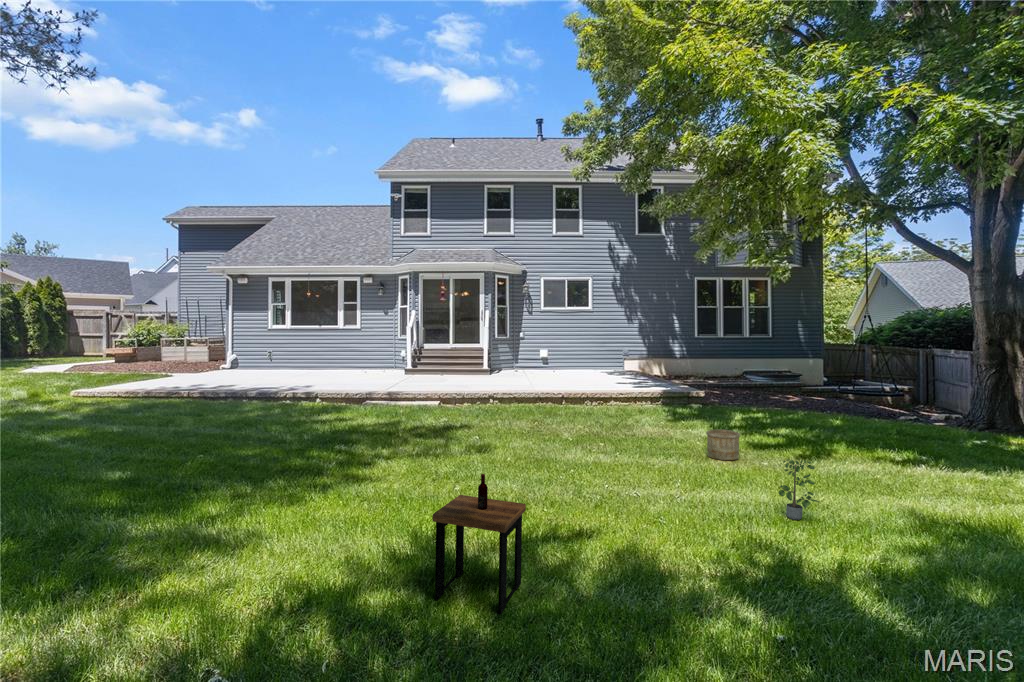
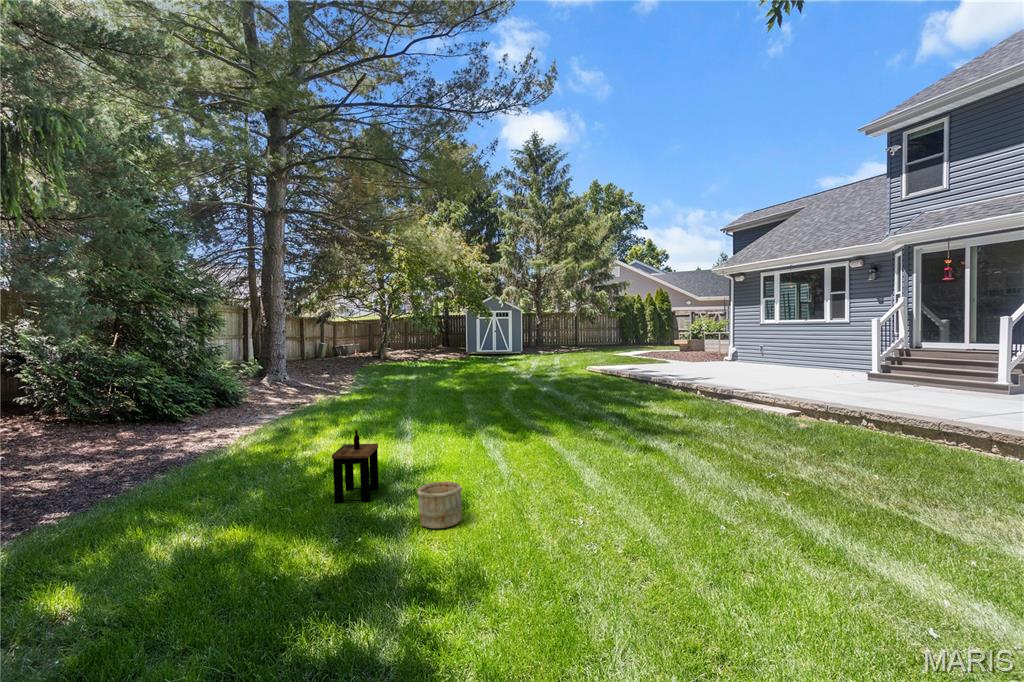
wooden bucket: present [706,429,740,460] -> present [417,481,462,528]
potted plant: present [779,459,819,520] -> none [568,509,601,589]

